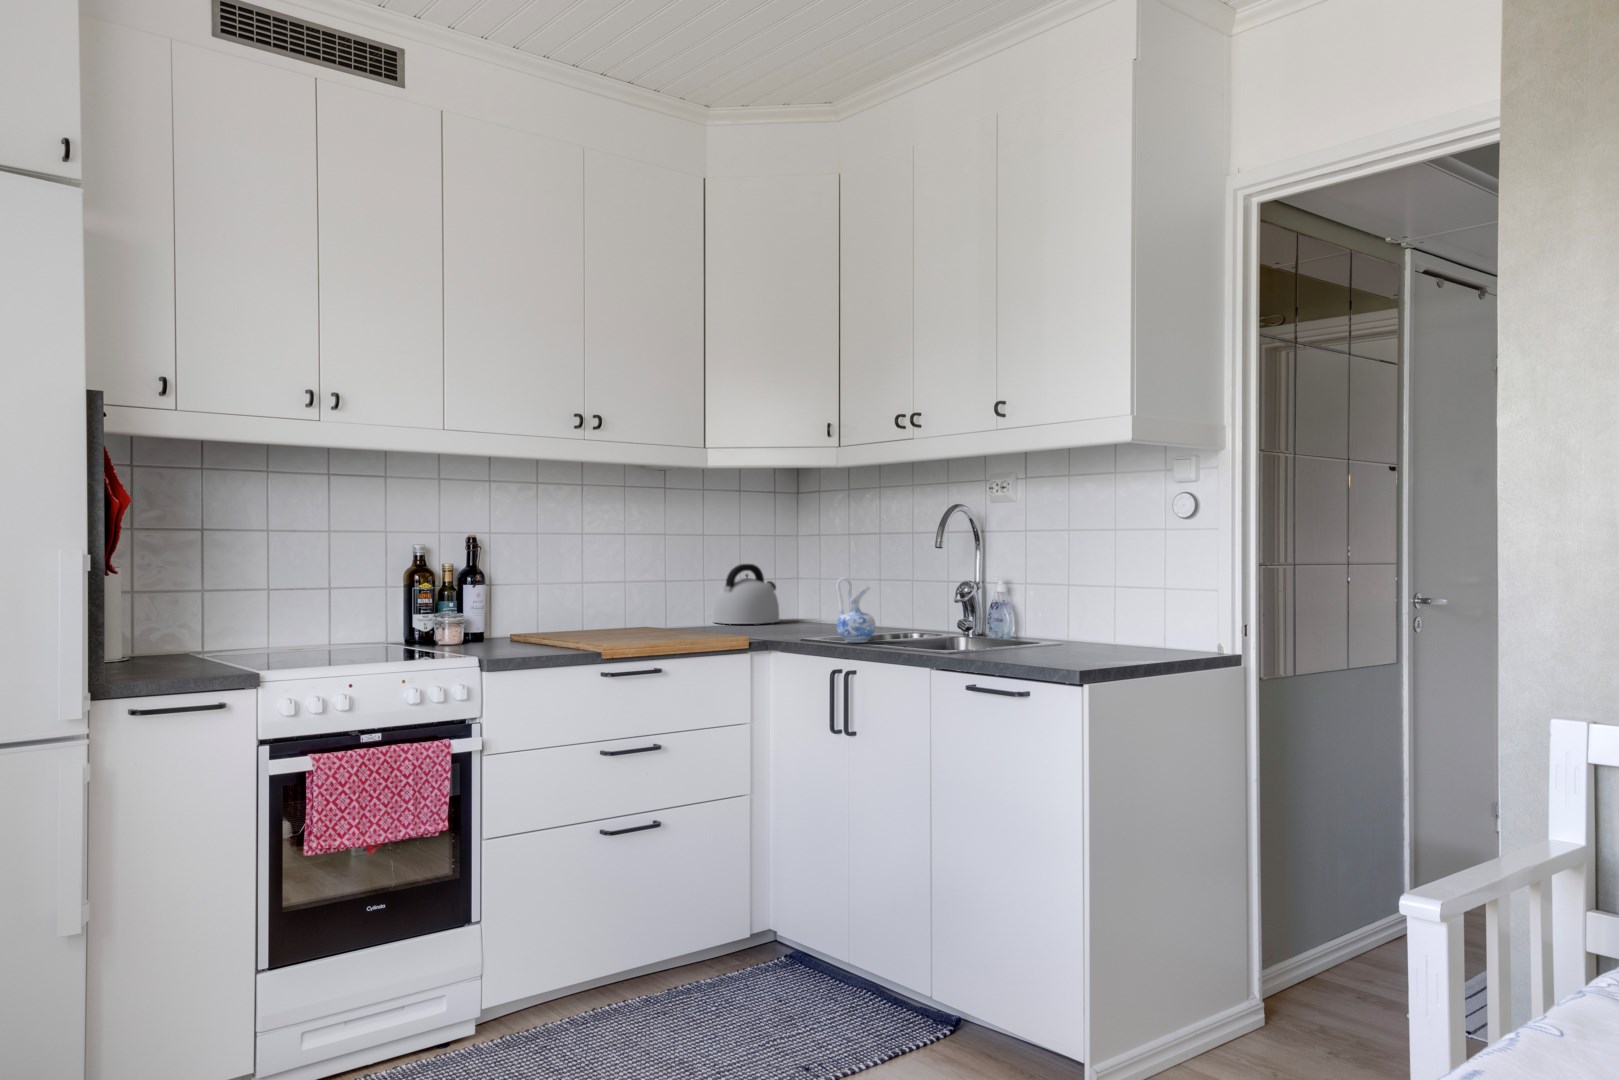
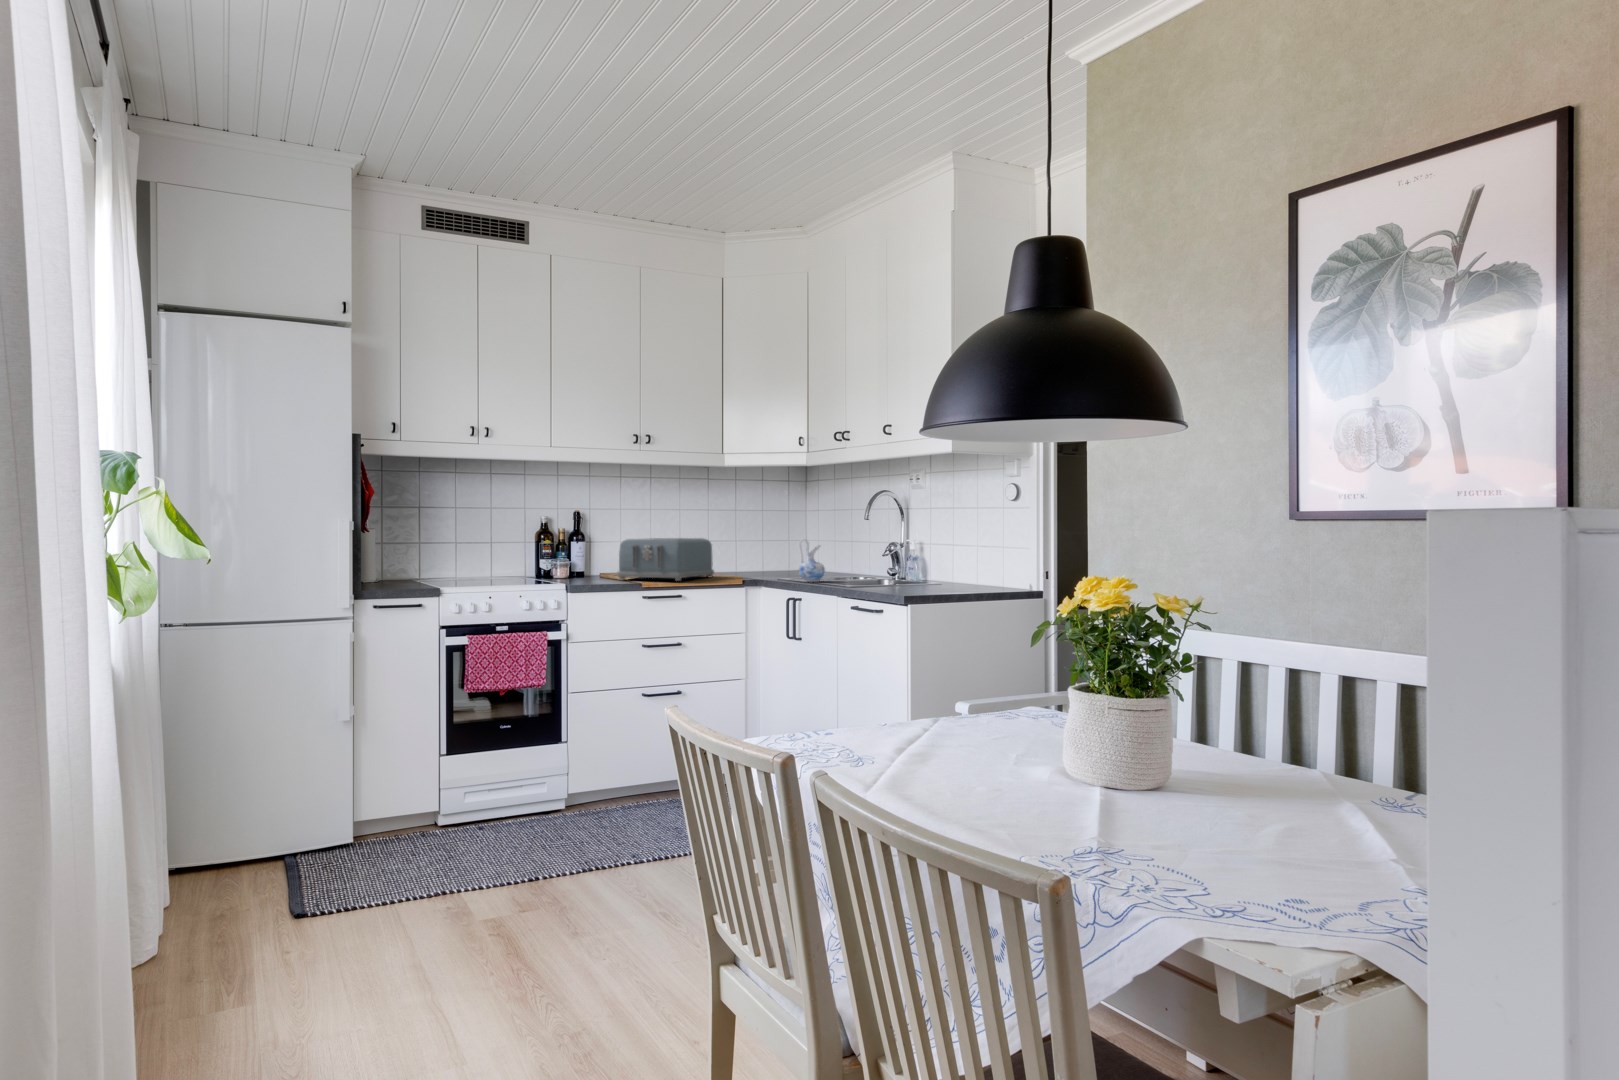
kettle: present [713,564,780,624] -> none [742,530,789,571]
toaster: none [551,578,694,646] -> present [617,538,714,581]

